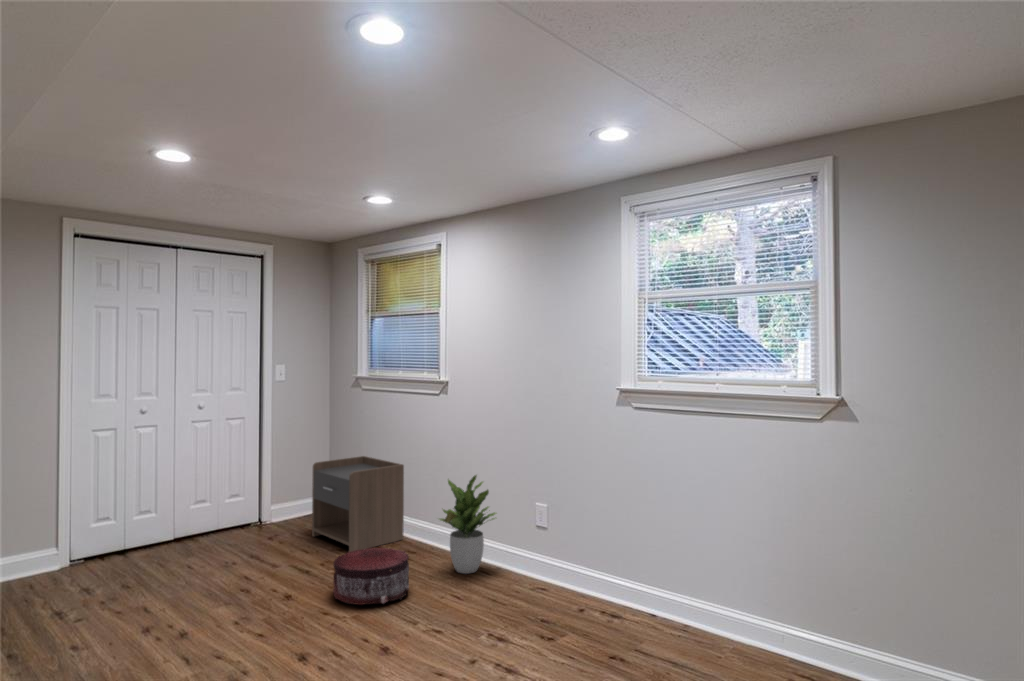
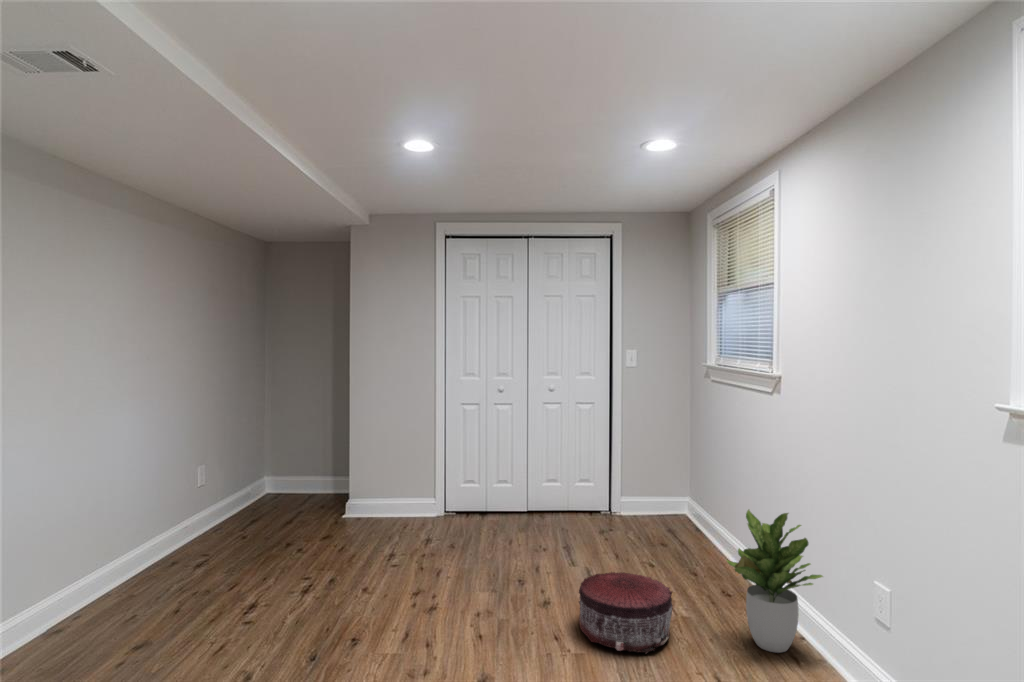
nightstand: present [312,456,404,552] -> none [640,459,733,573]

